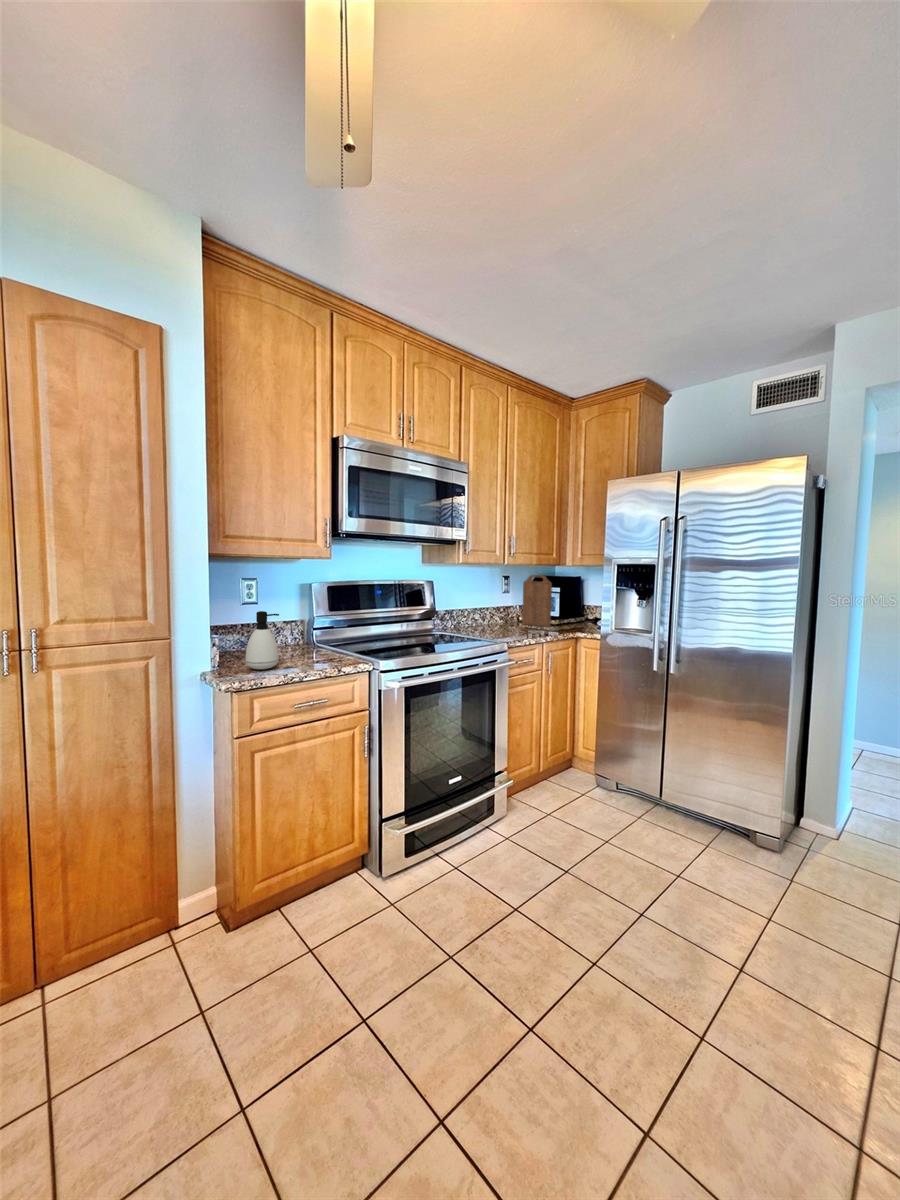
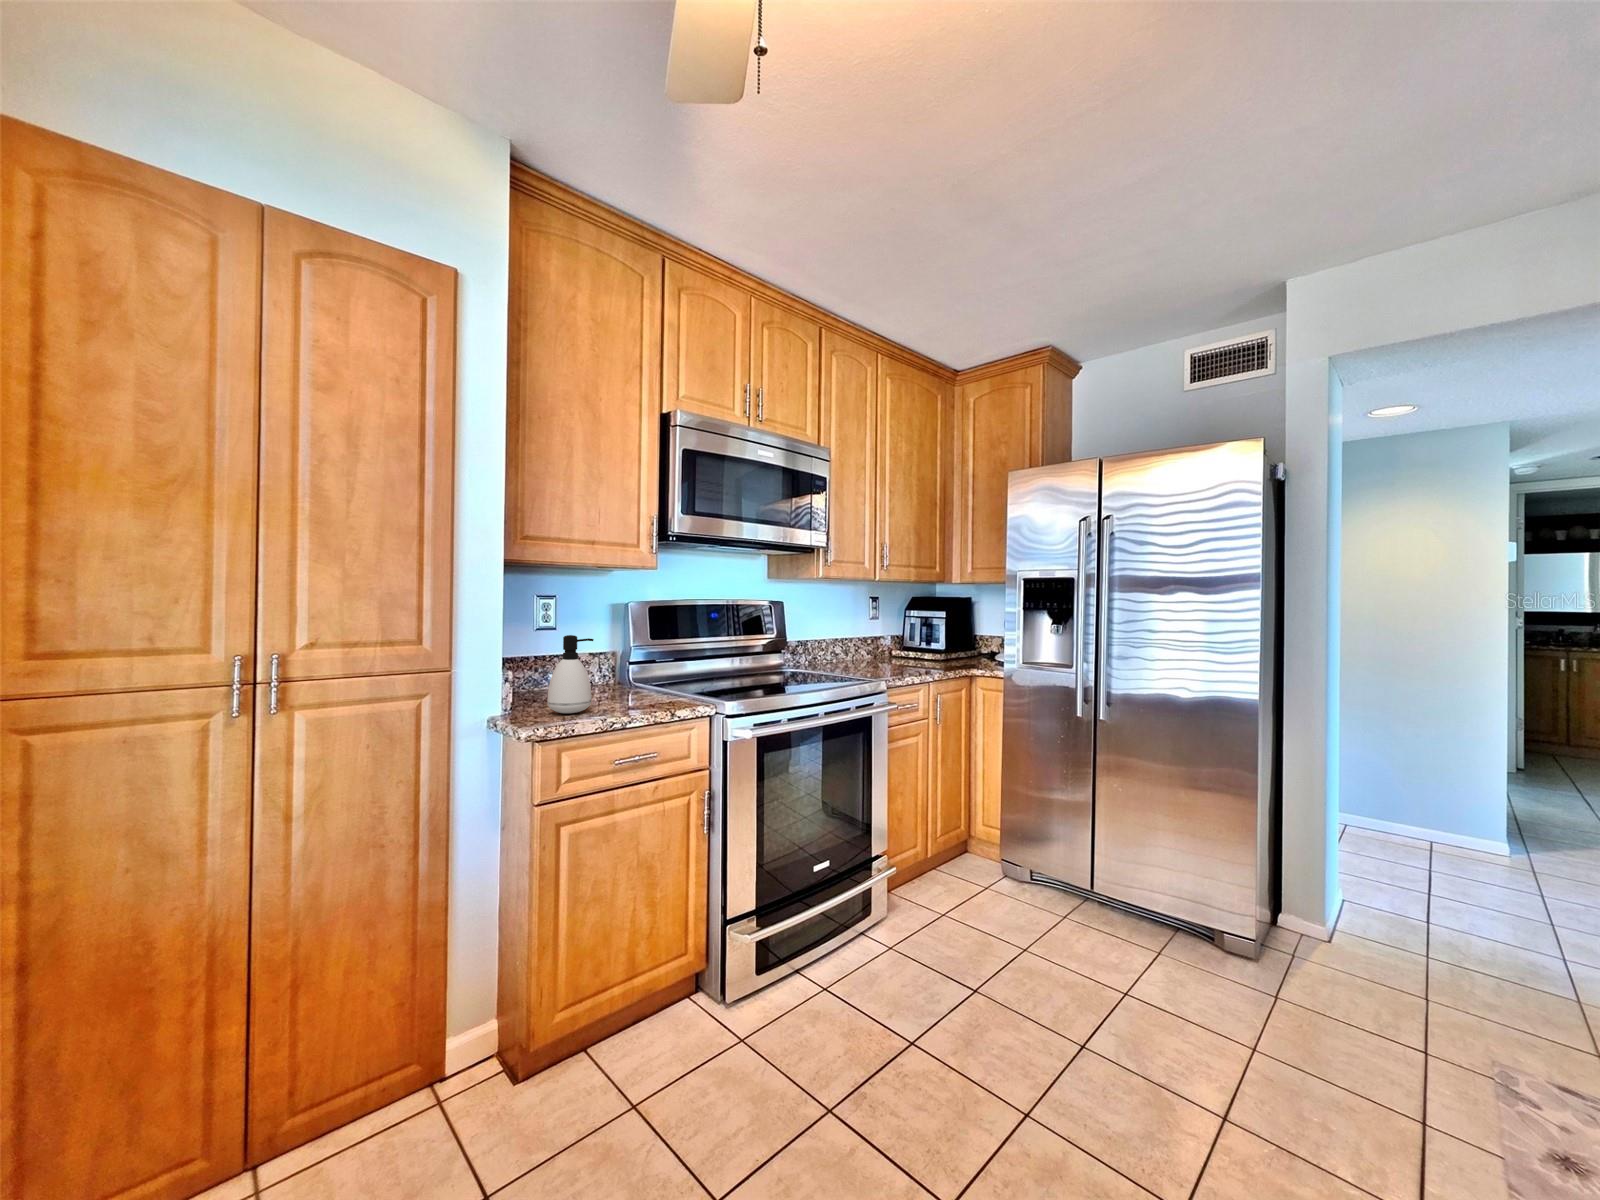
cutting board: present [522,575,552,627] -> none [897,596,936,664]

